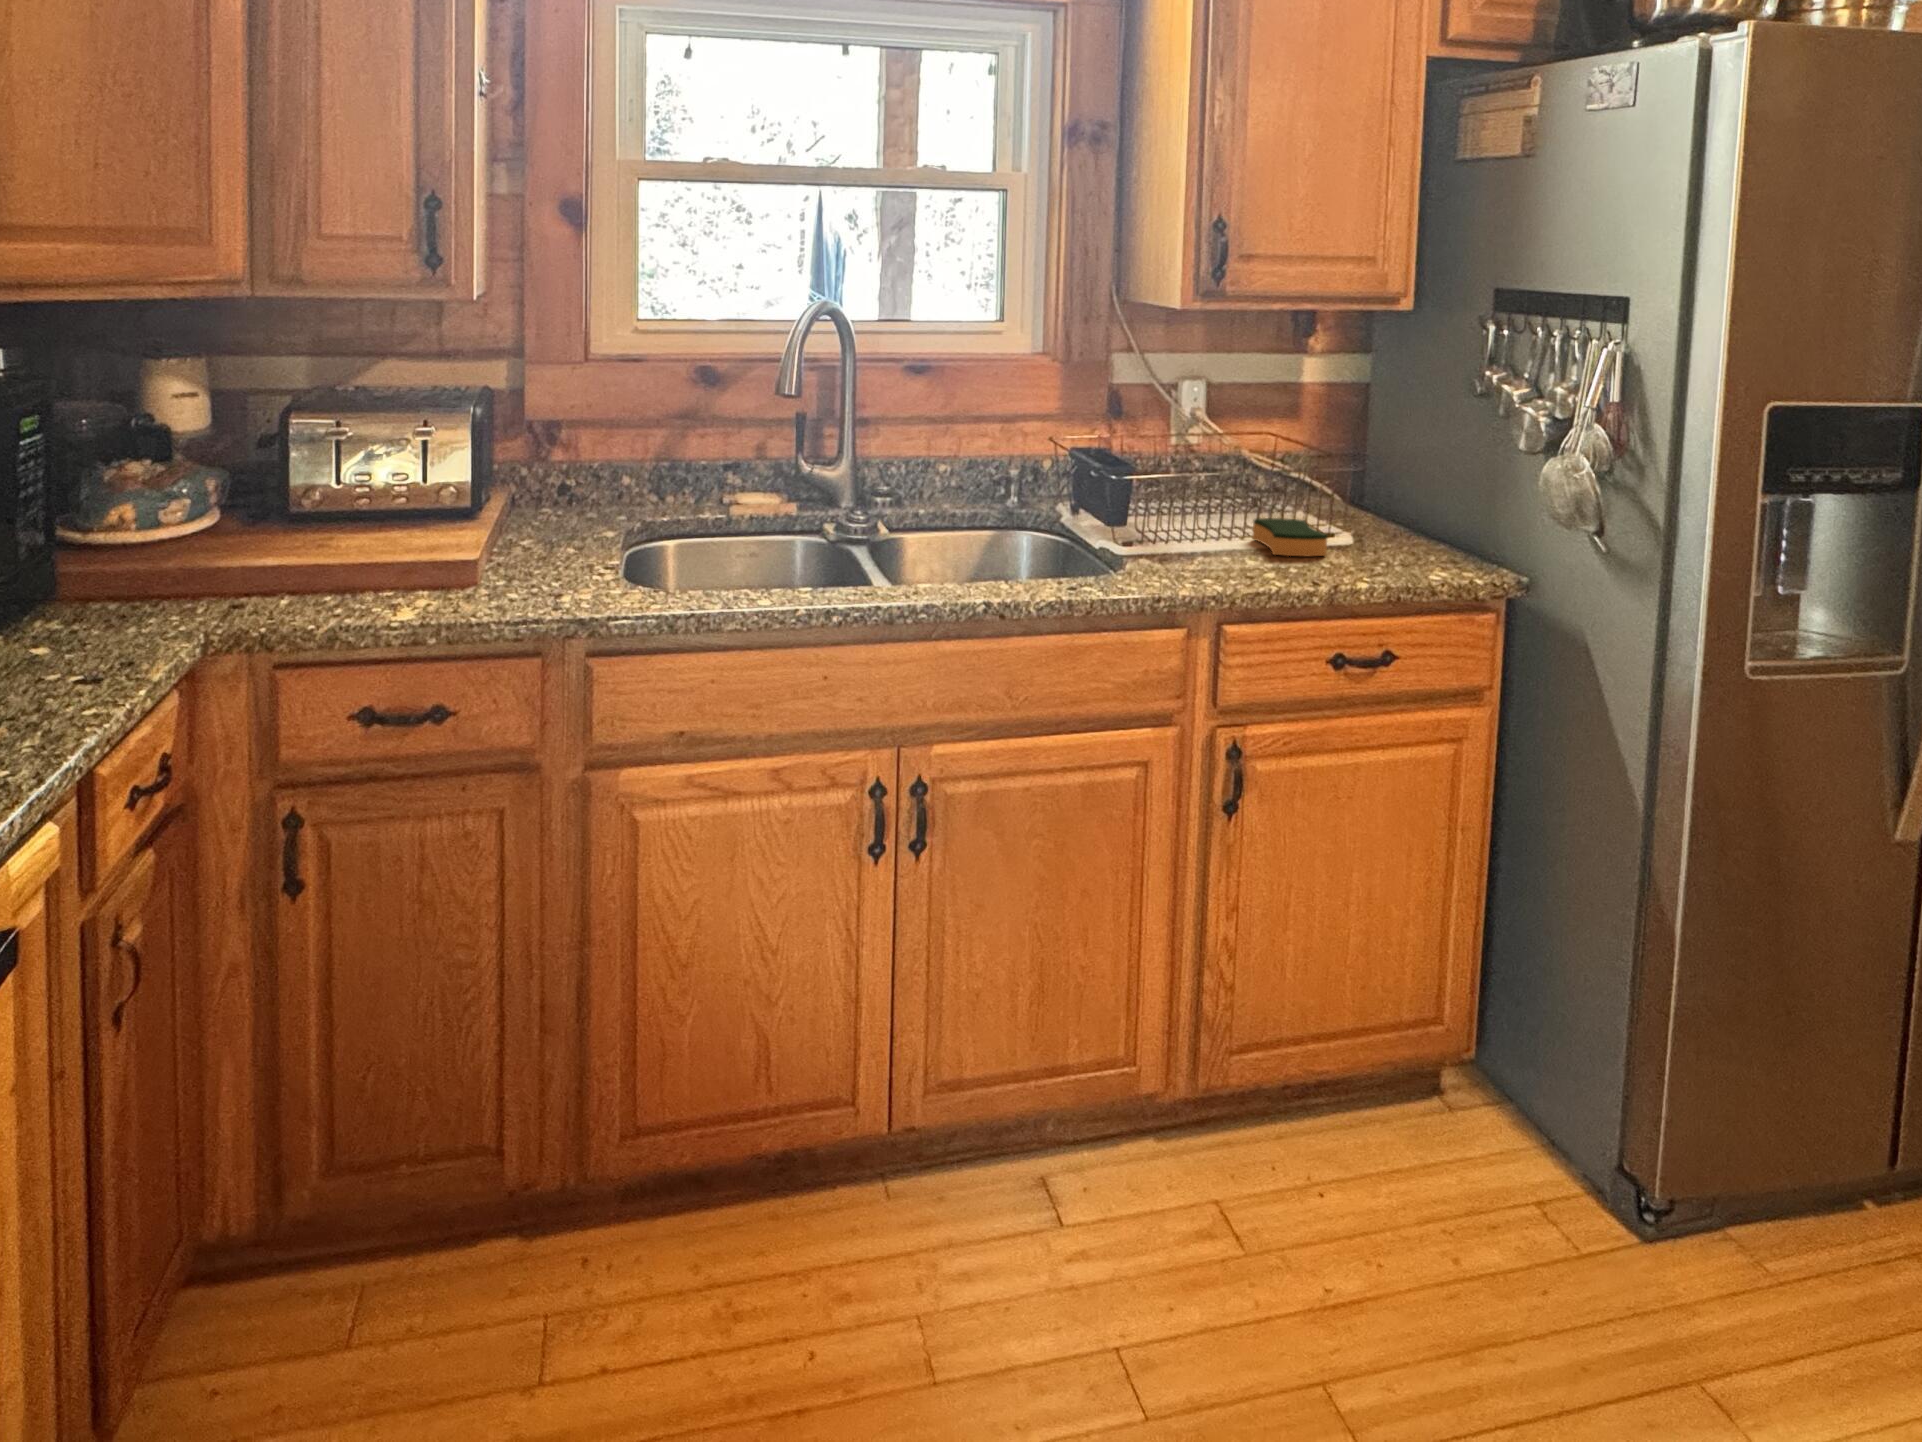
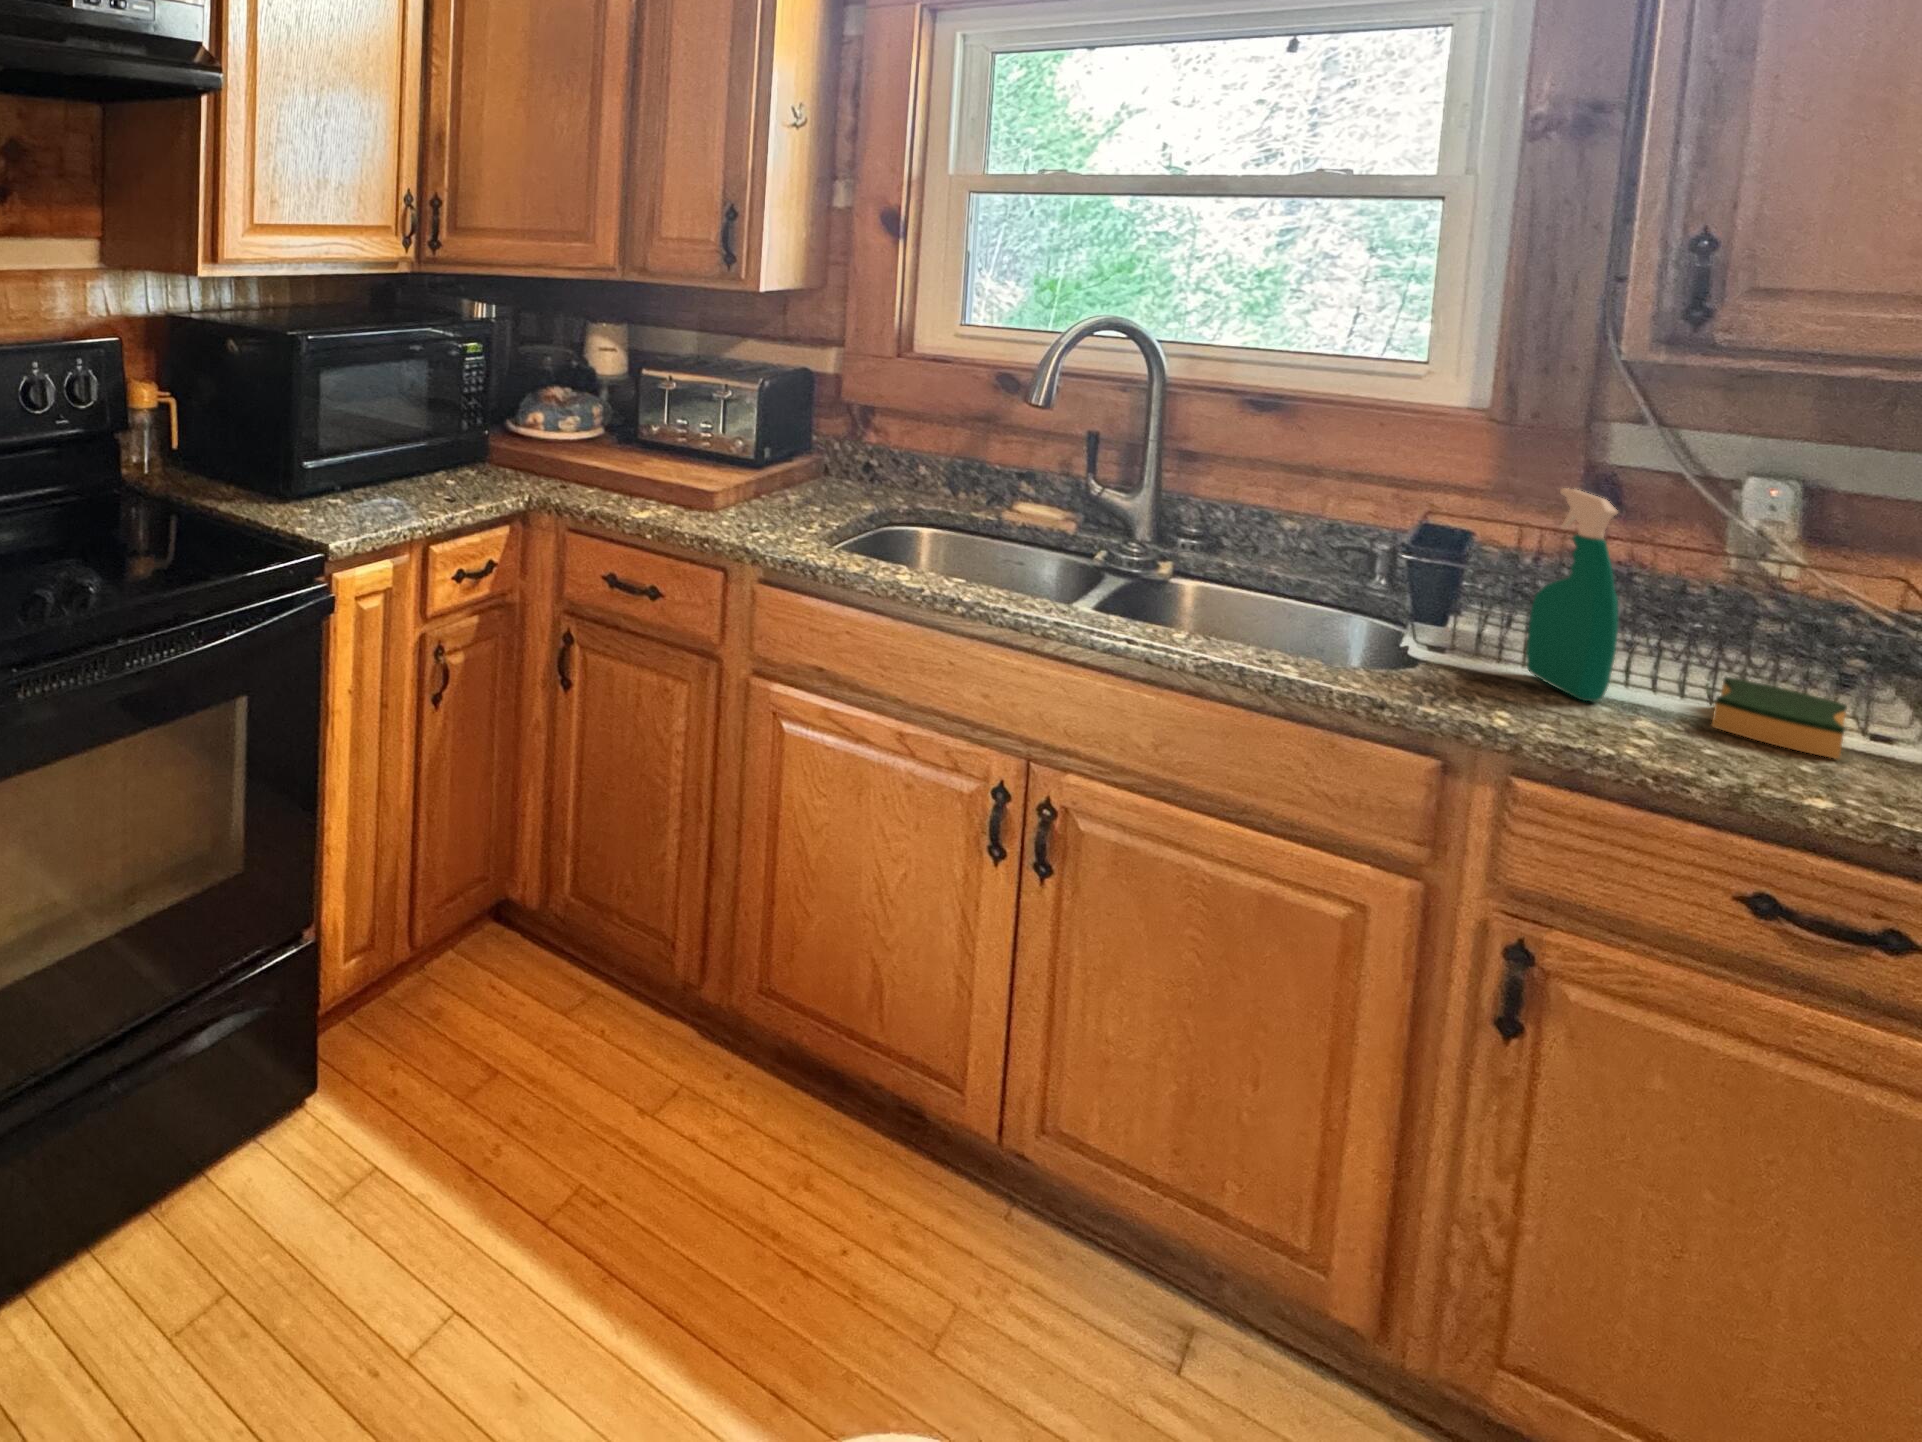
spray bottle: none [1171,406,1229,558] -> present [1526,488,1618,701]

